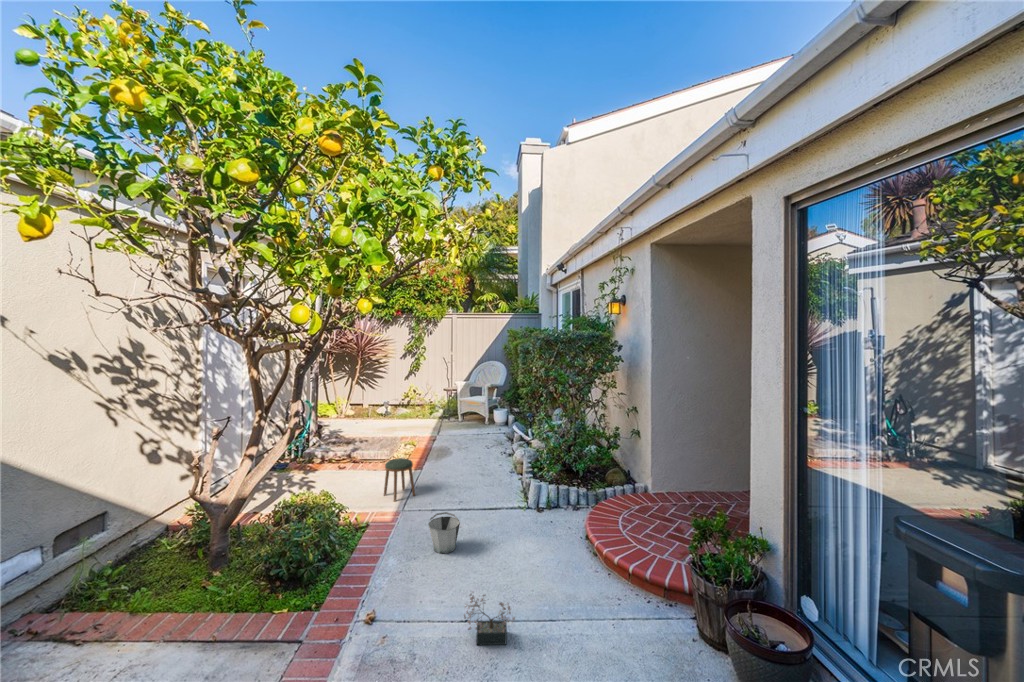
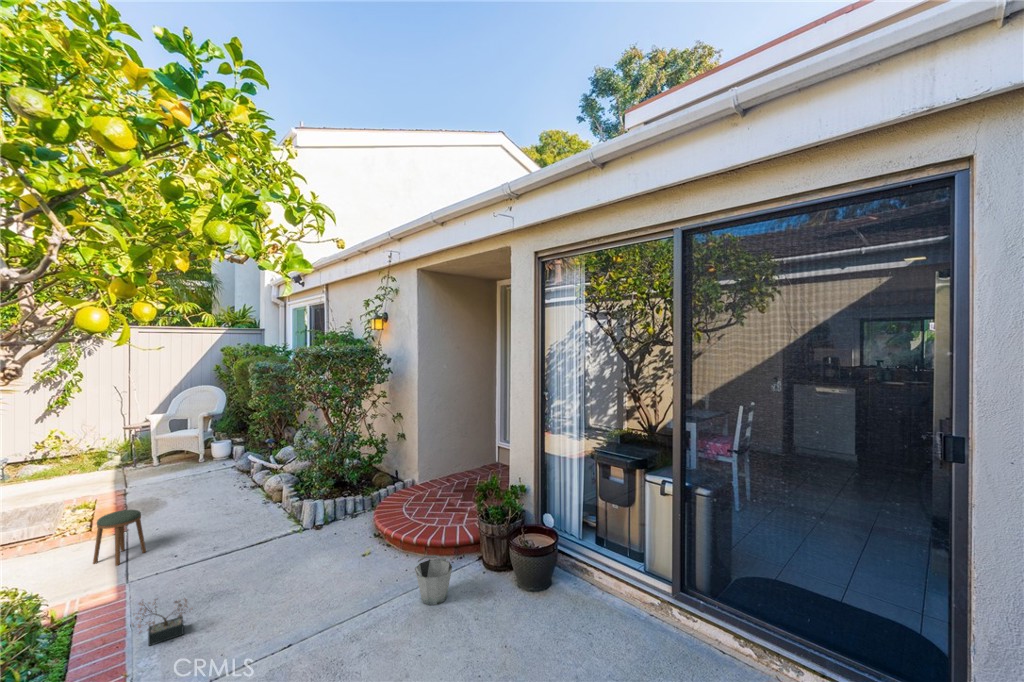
bucket: present [429,512,460,554] -> present [415,556,452,605]
decorative plant: present [464,594,515,645] -> present [132,598,192,646]

